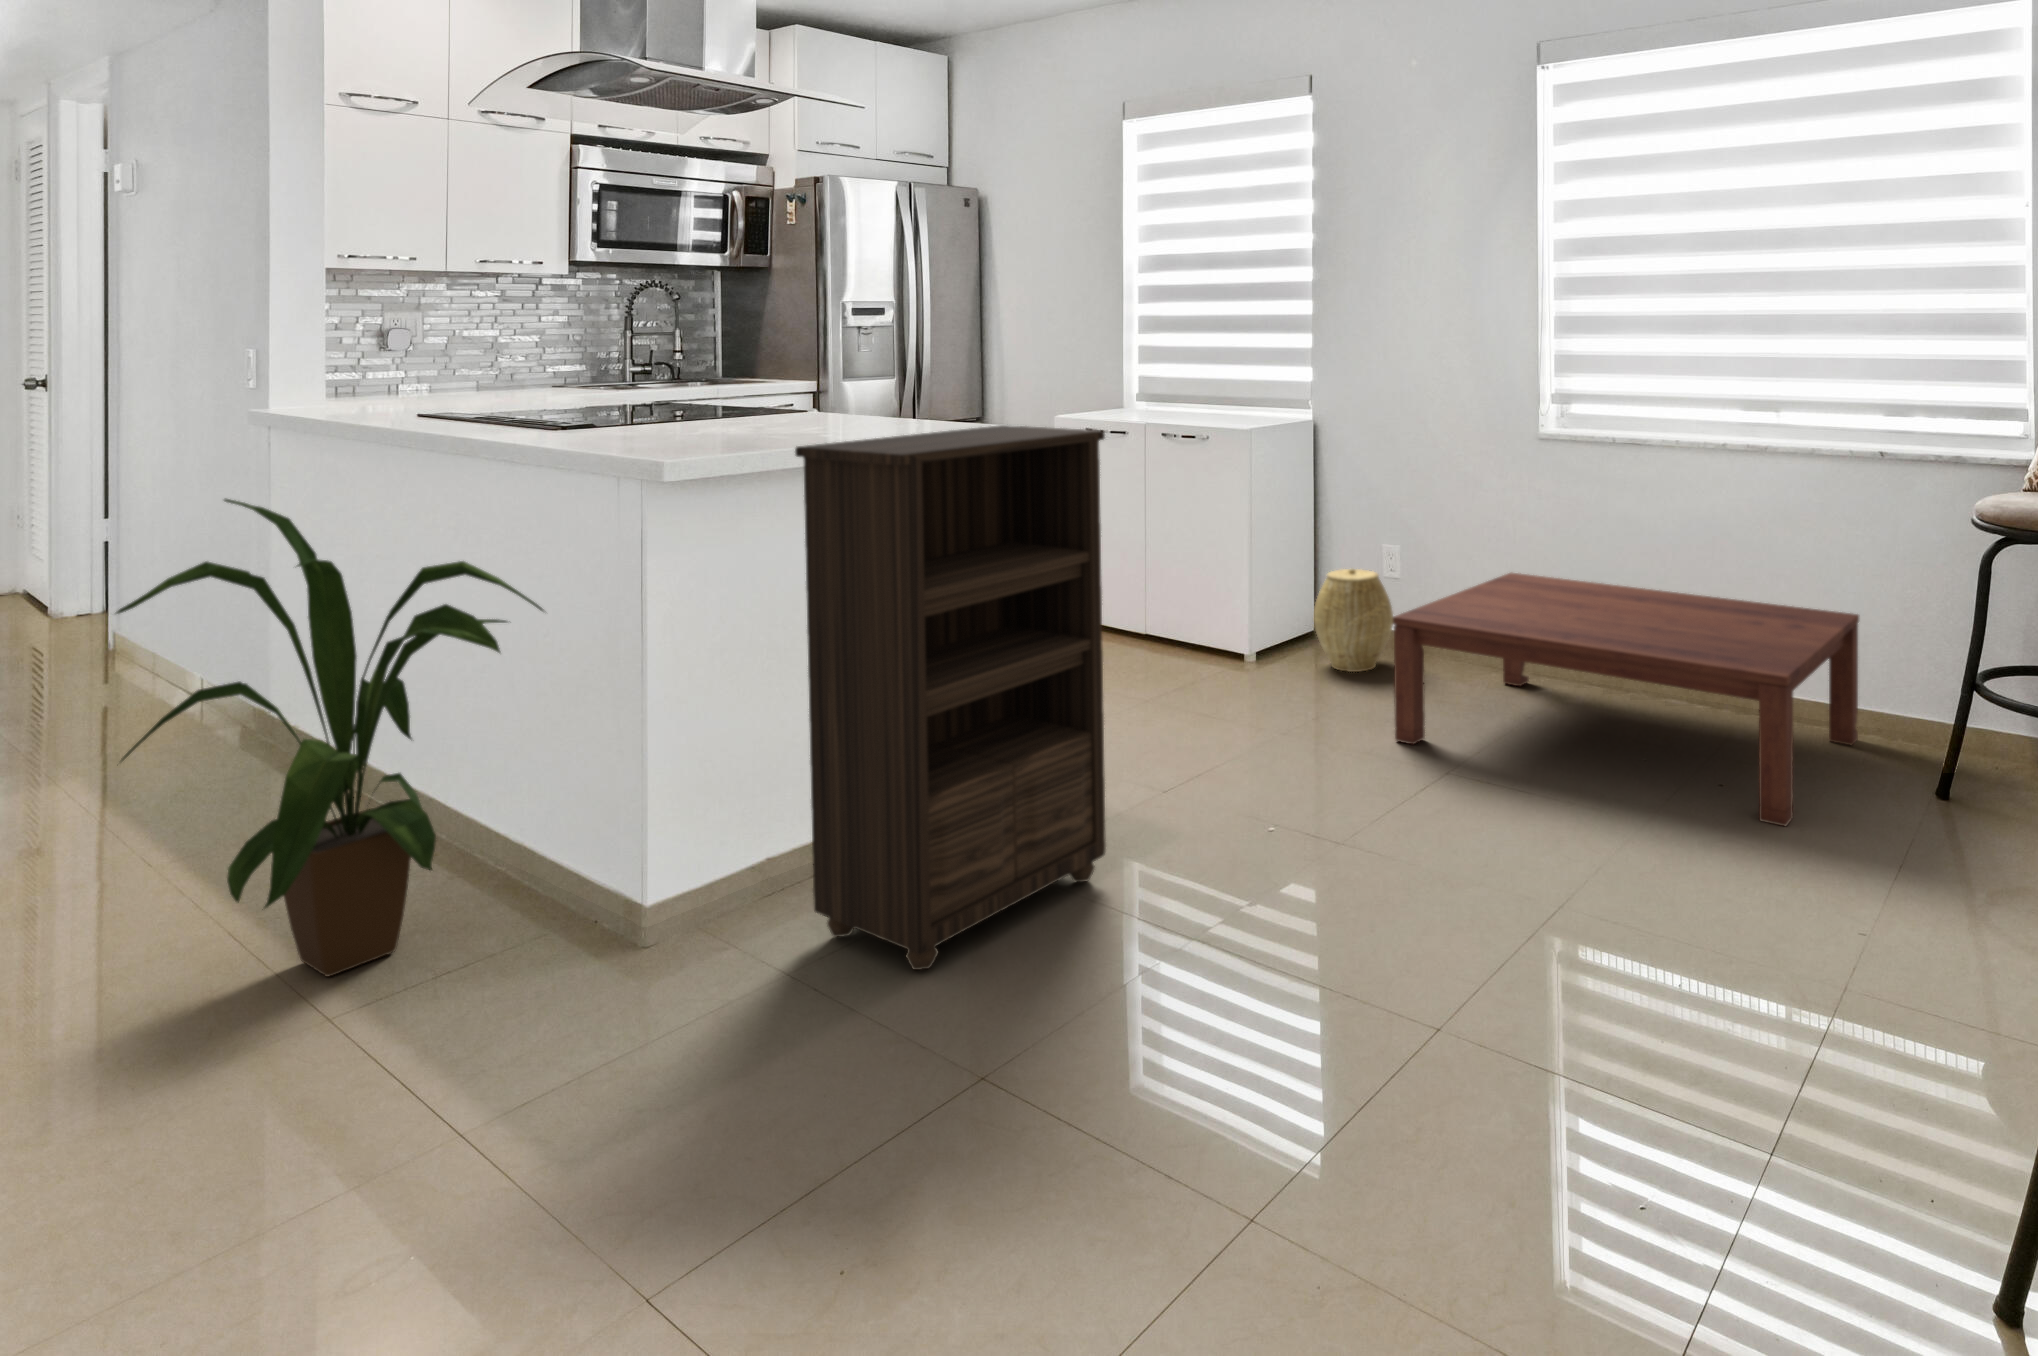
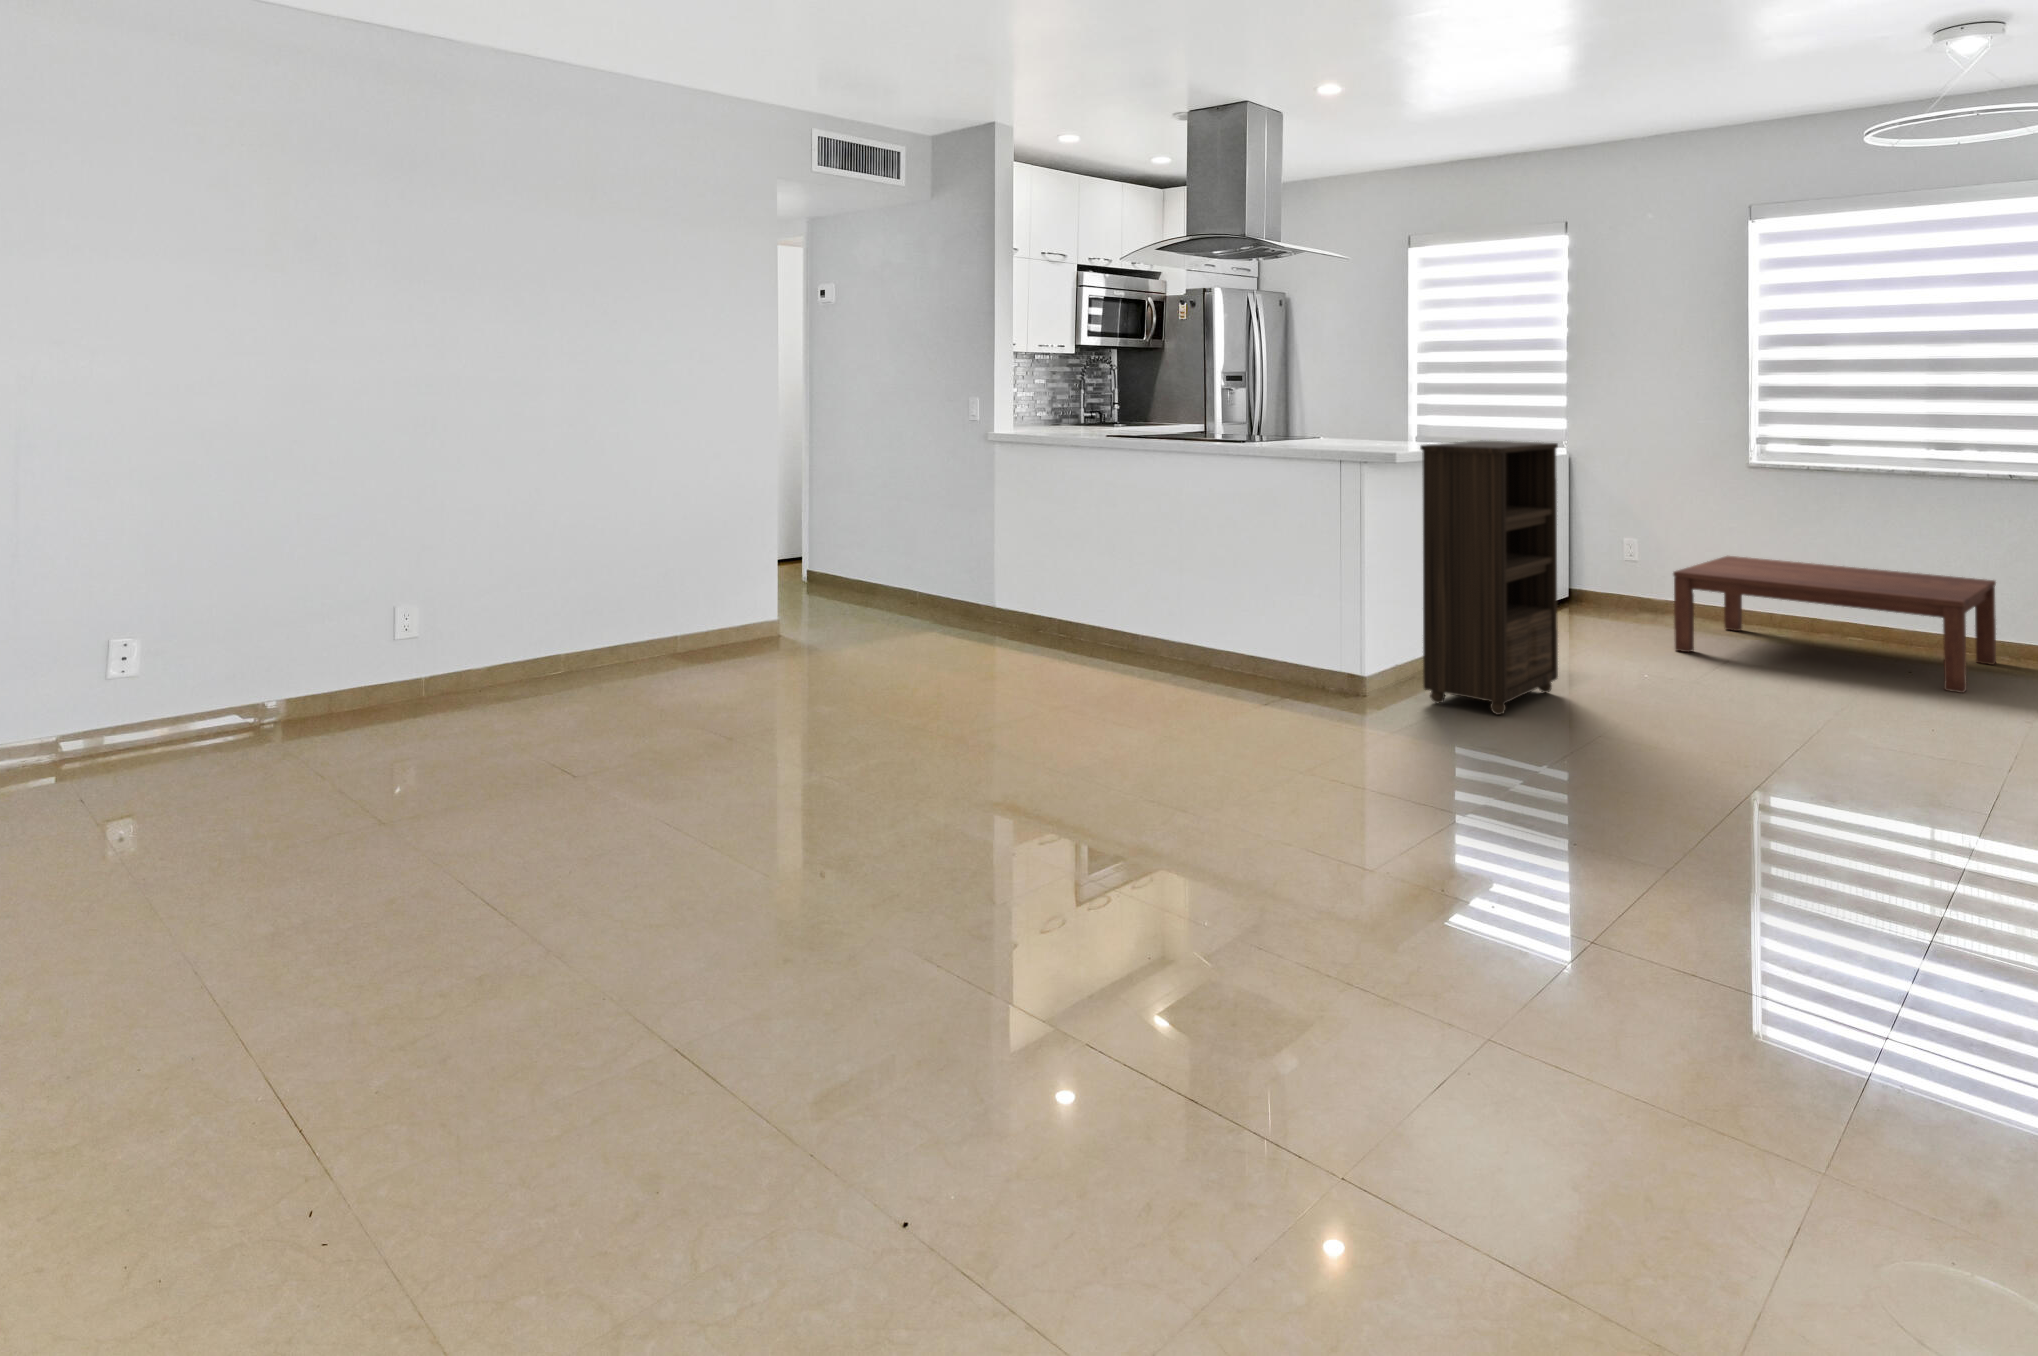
house plant: present [116,499,544,977] -> none [1108,464,1289,703]
woven basket: present [1314,569,1393,672] -> none [1580,552,1638,620]

